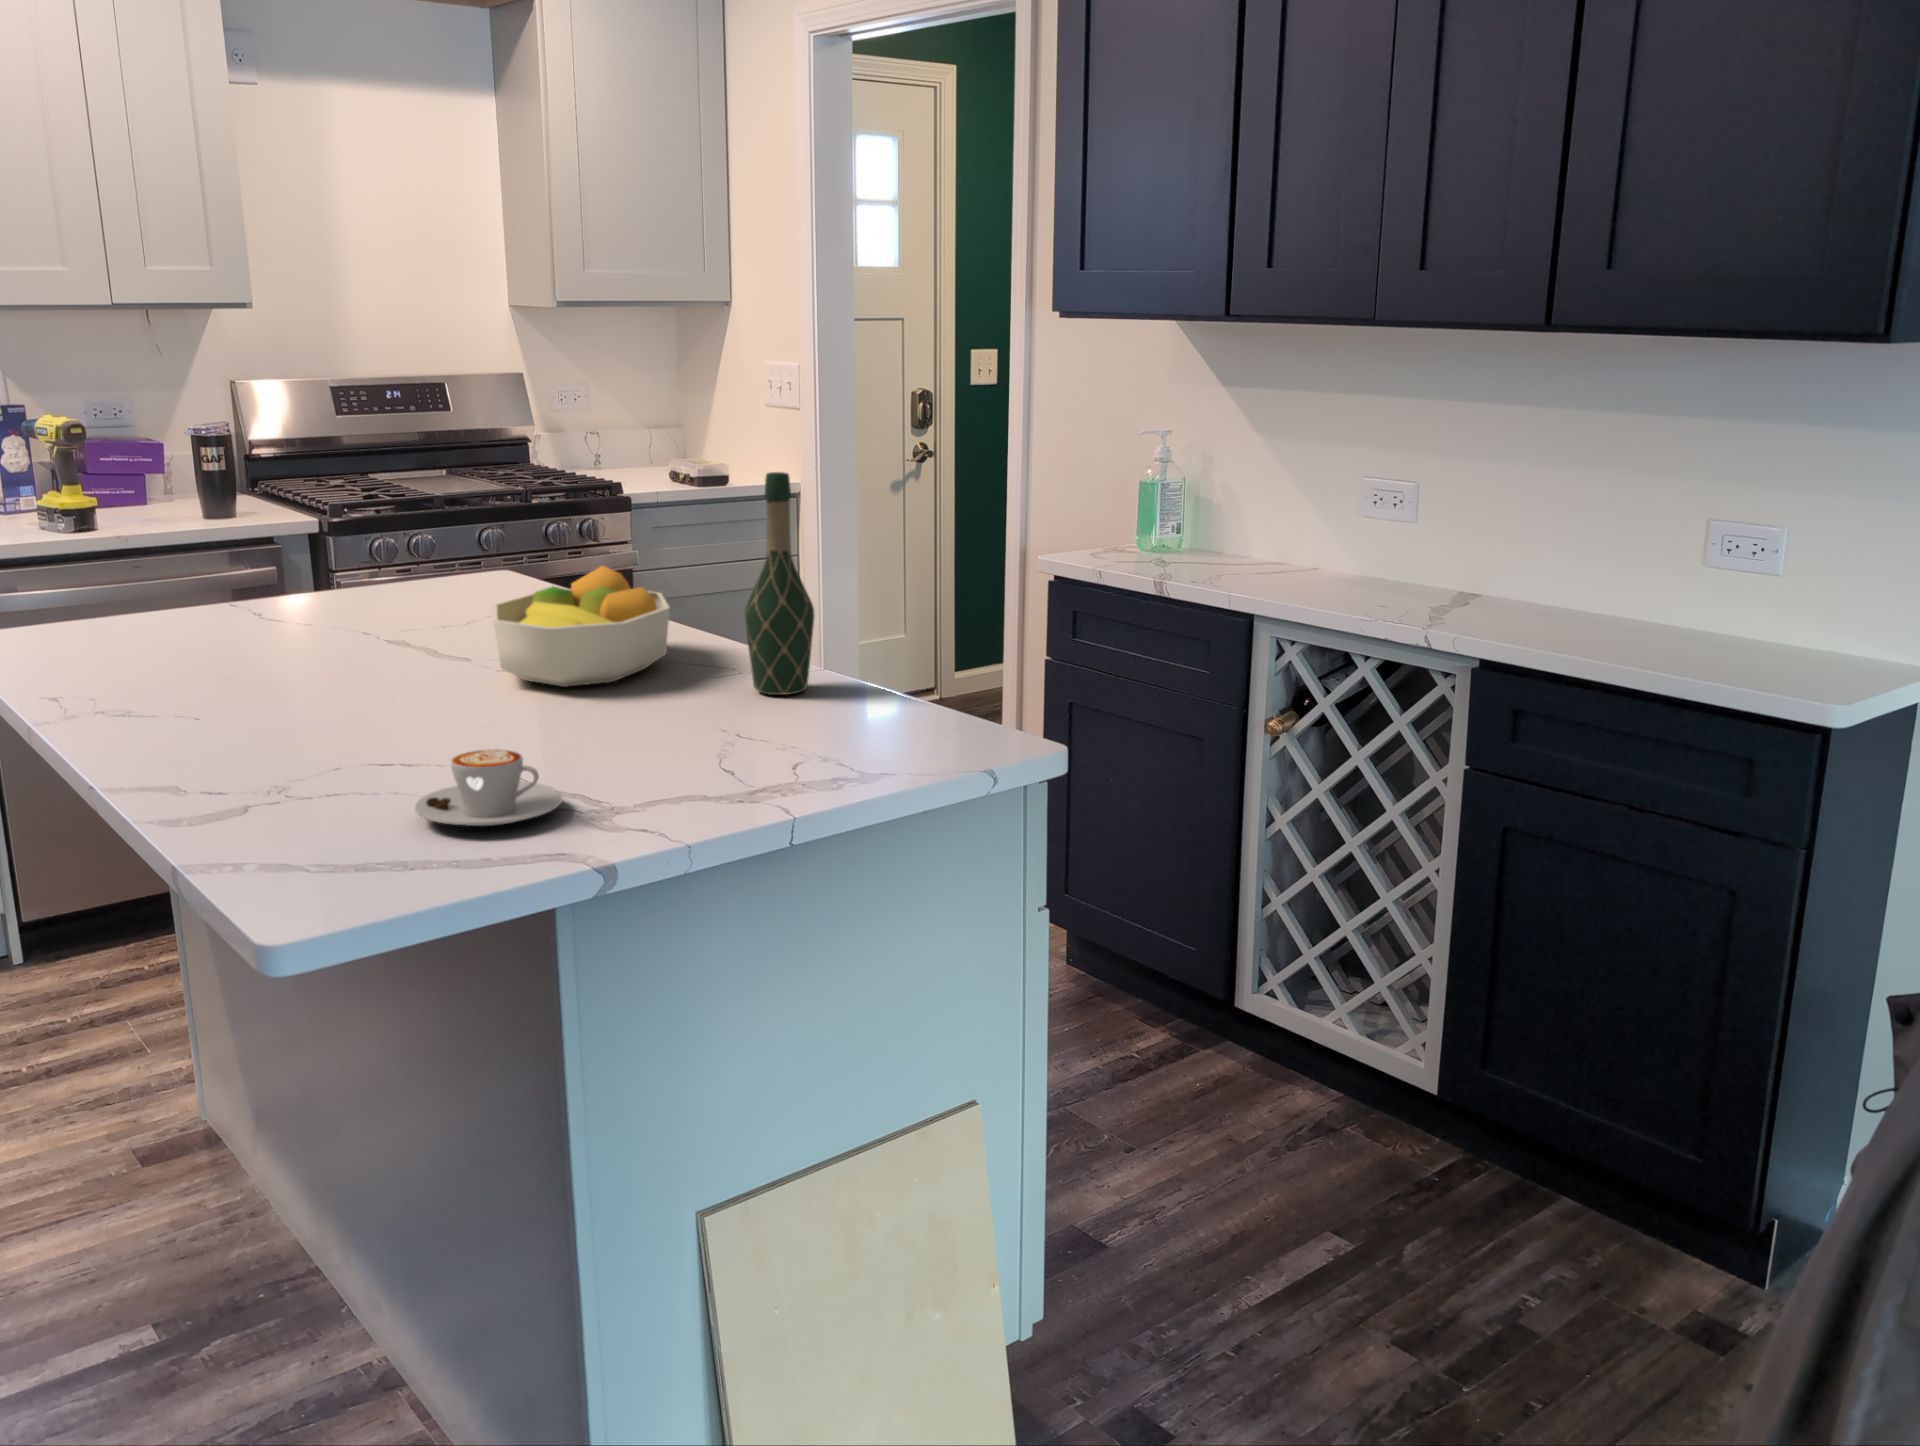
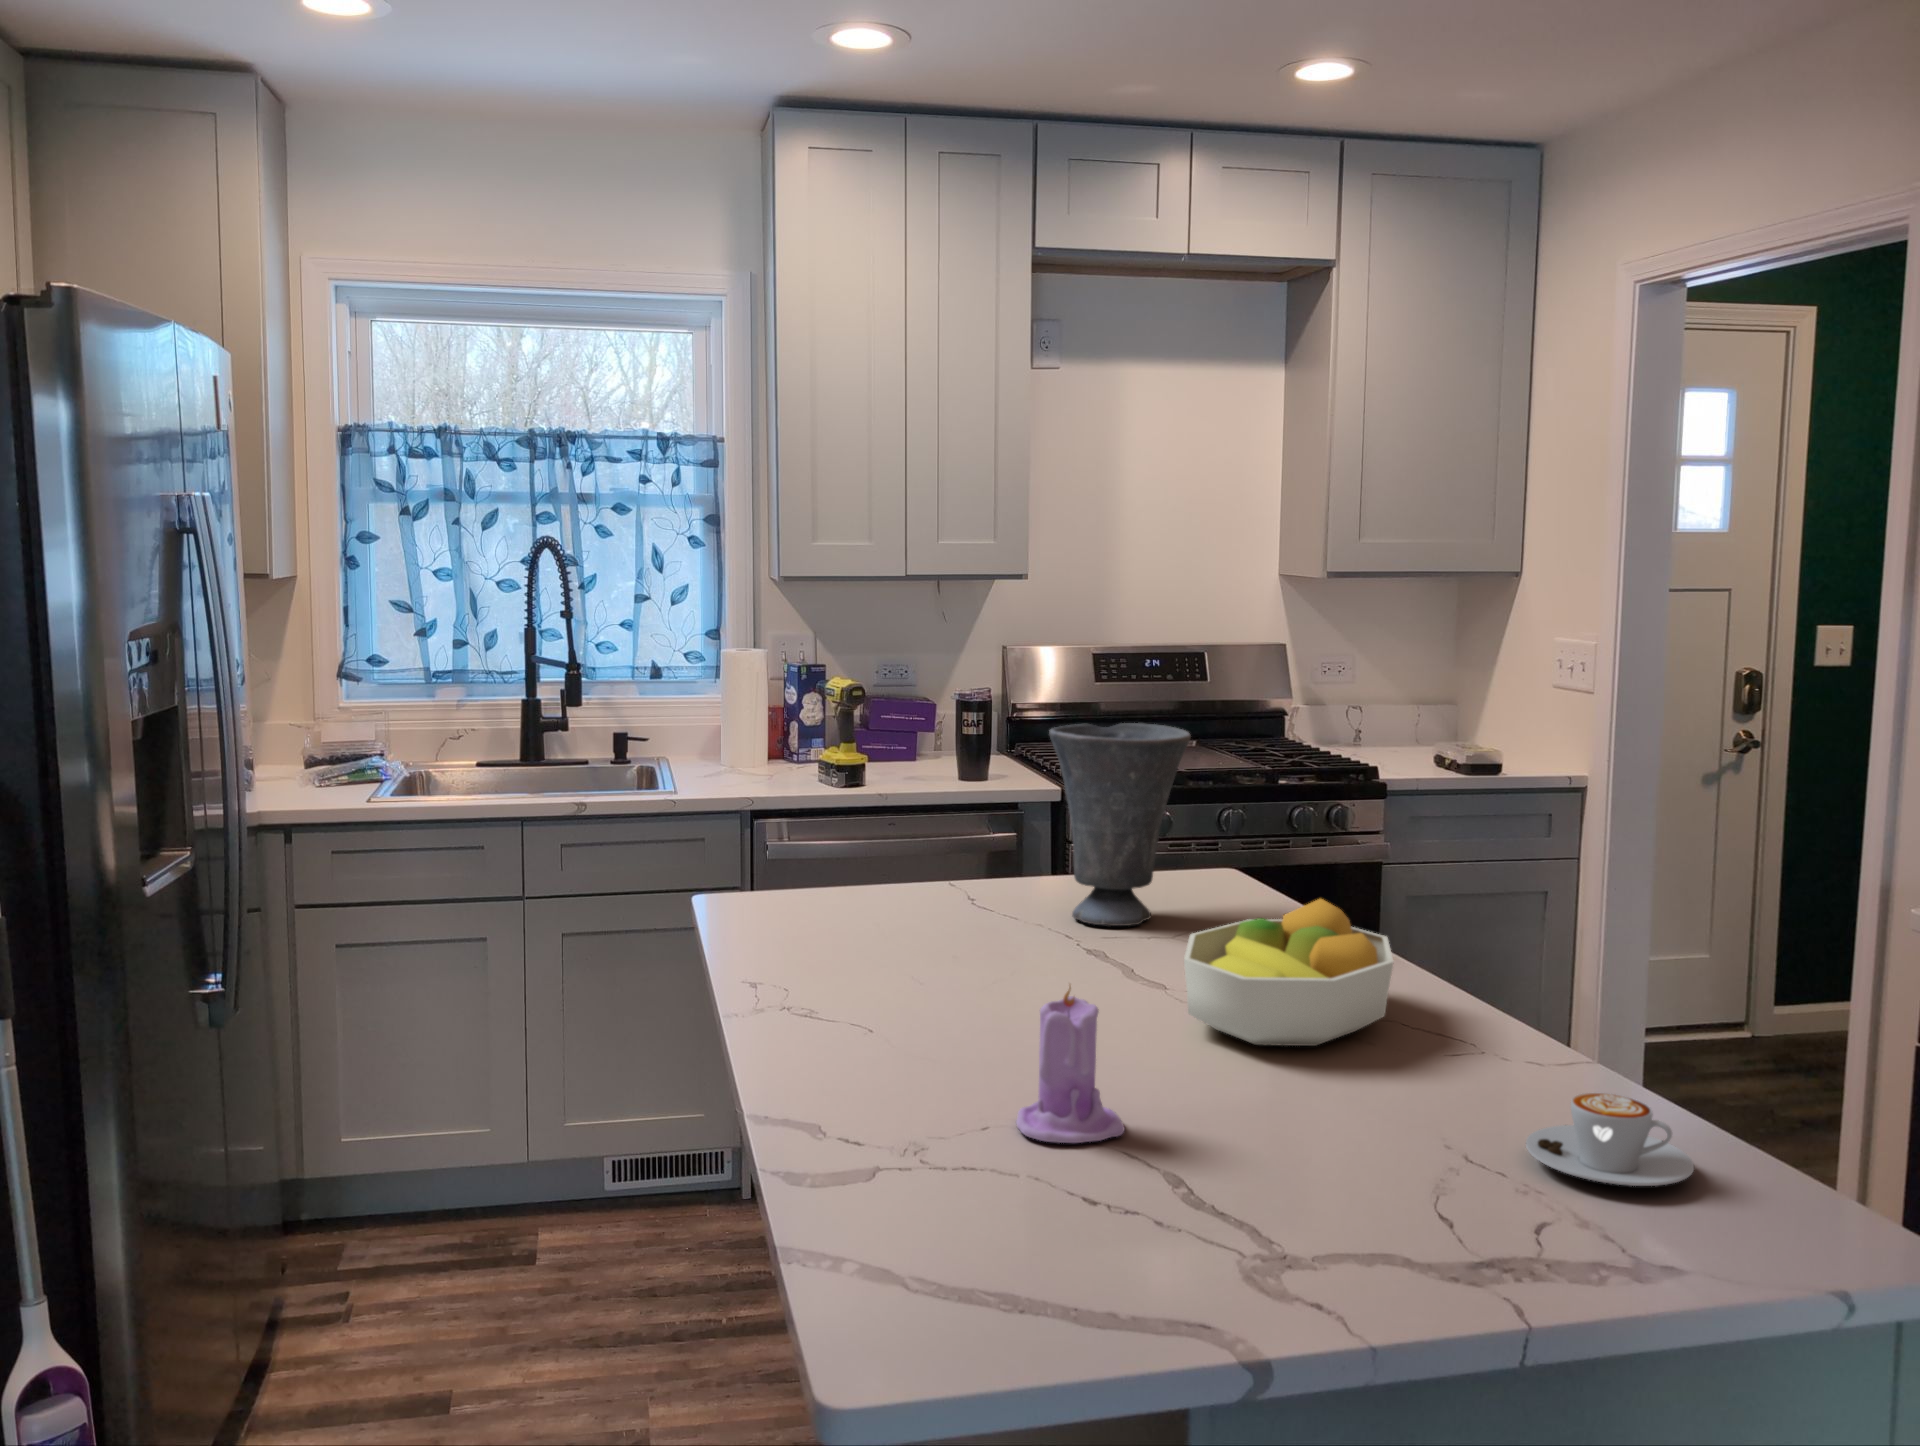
vase: none [324,432,464,620] -> present [1049,723,1191,926]
wine bottle: present [744,472,814,695] -> none [1483,817,1577,1099]
candle: none [369,632,468,768] -> present [1016,987,1125,1143]
coffee cup: present [415,749,562,826] -> present [1526,1093,1694,1186]

